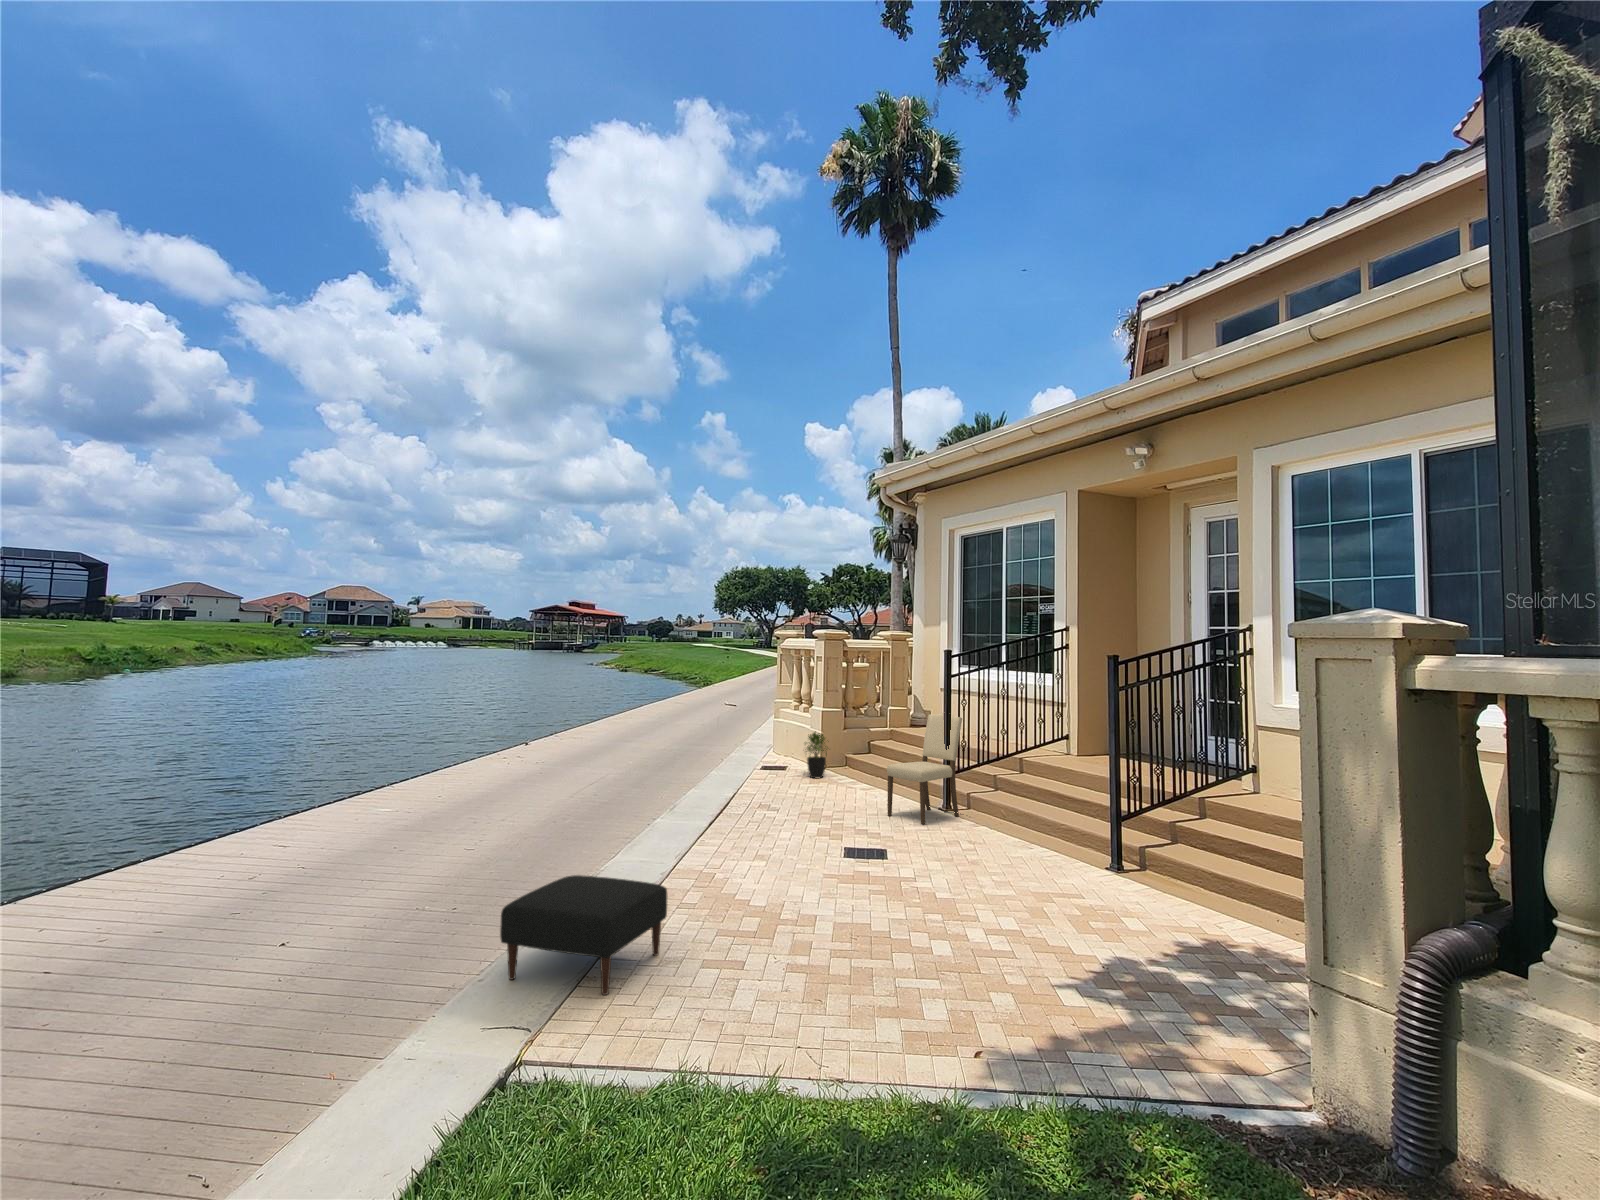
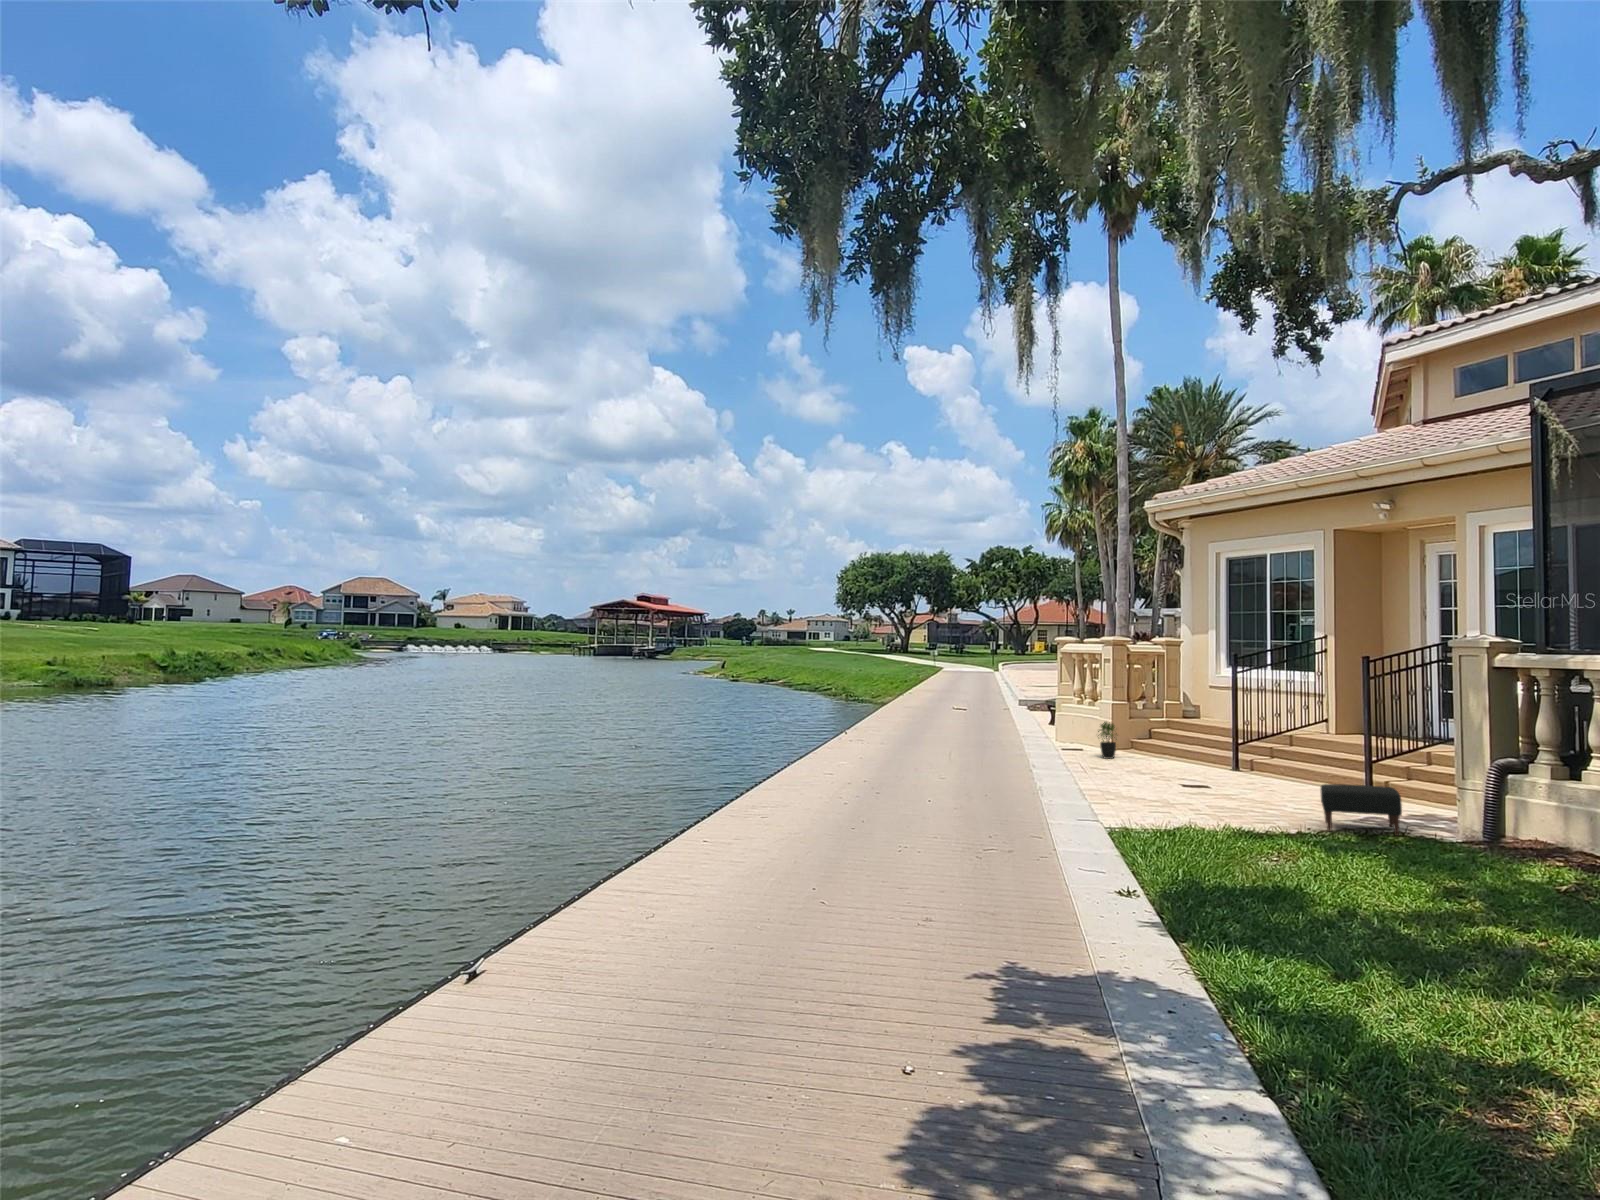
chair: present [887,713,962,825] -> none [1186,701,1244,781]
ottoman: present [500,875,667,995] -> present [1320,784,1402,836]

